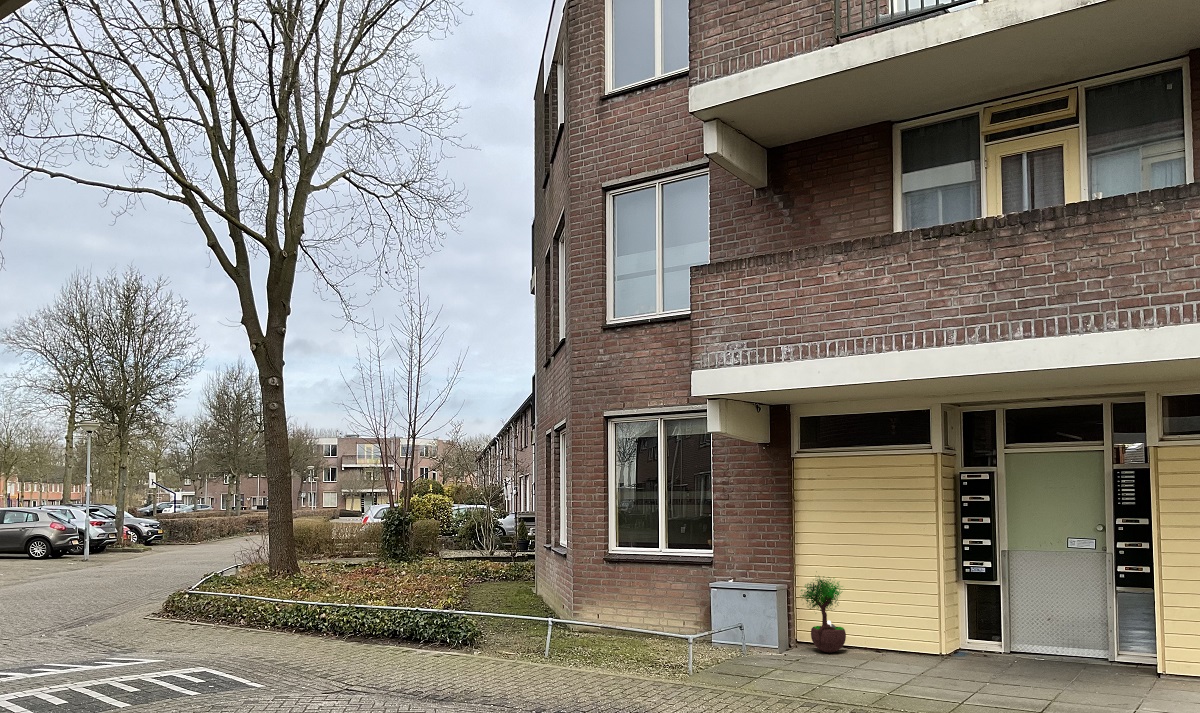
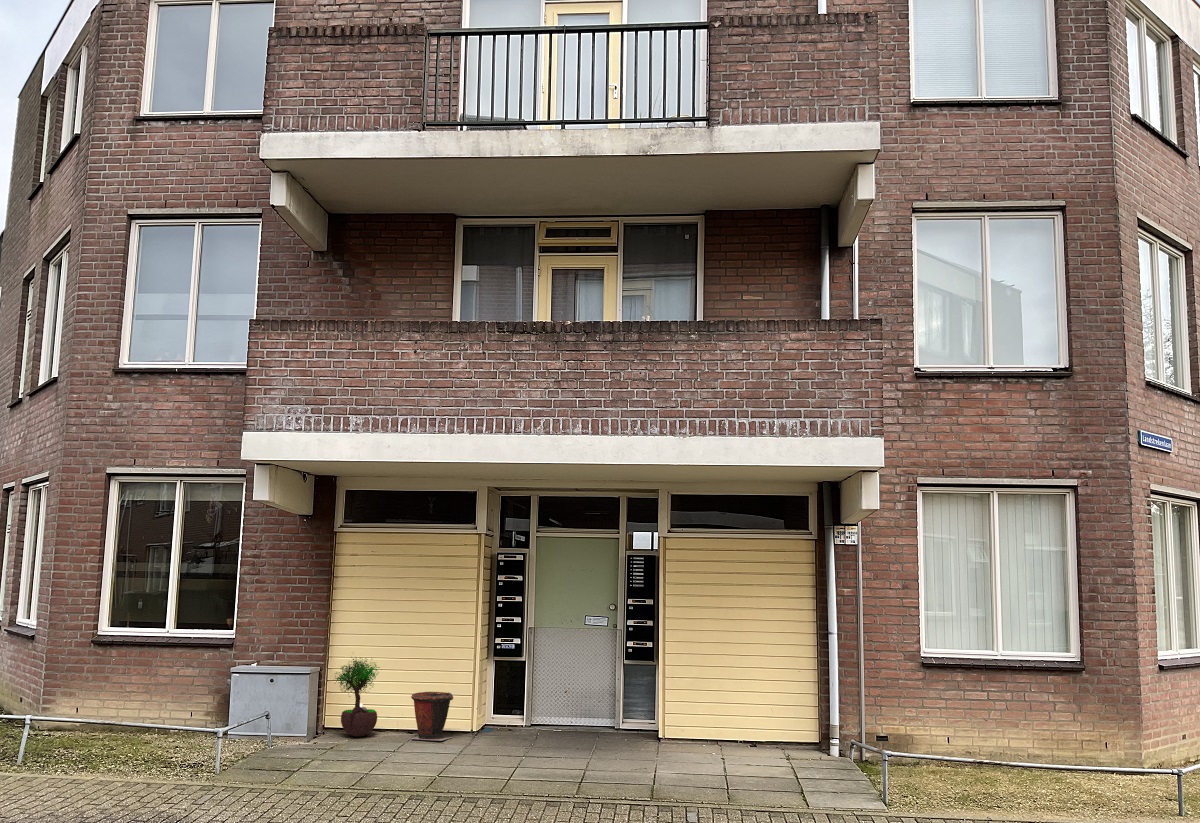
waste bin: none [877,612,927,663] -> present [411,692,453,741]

